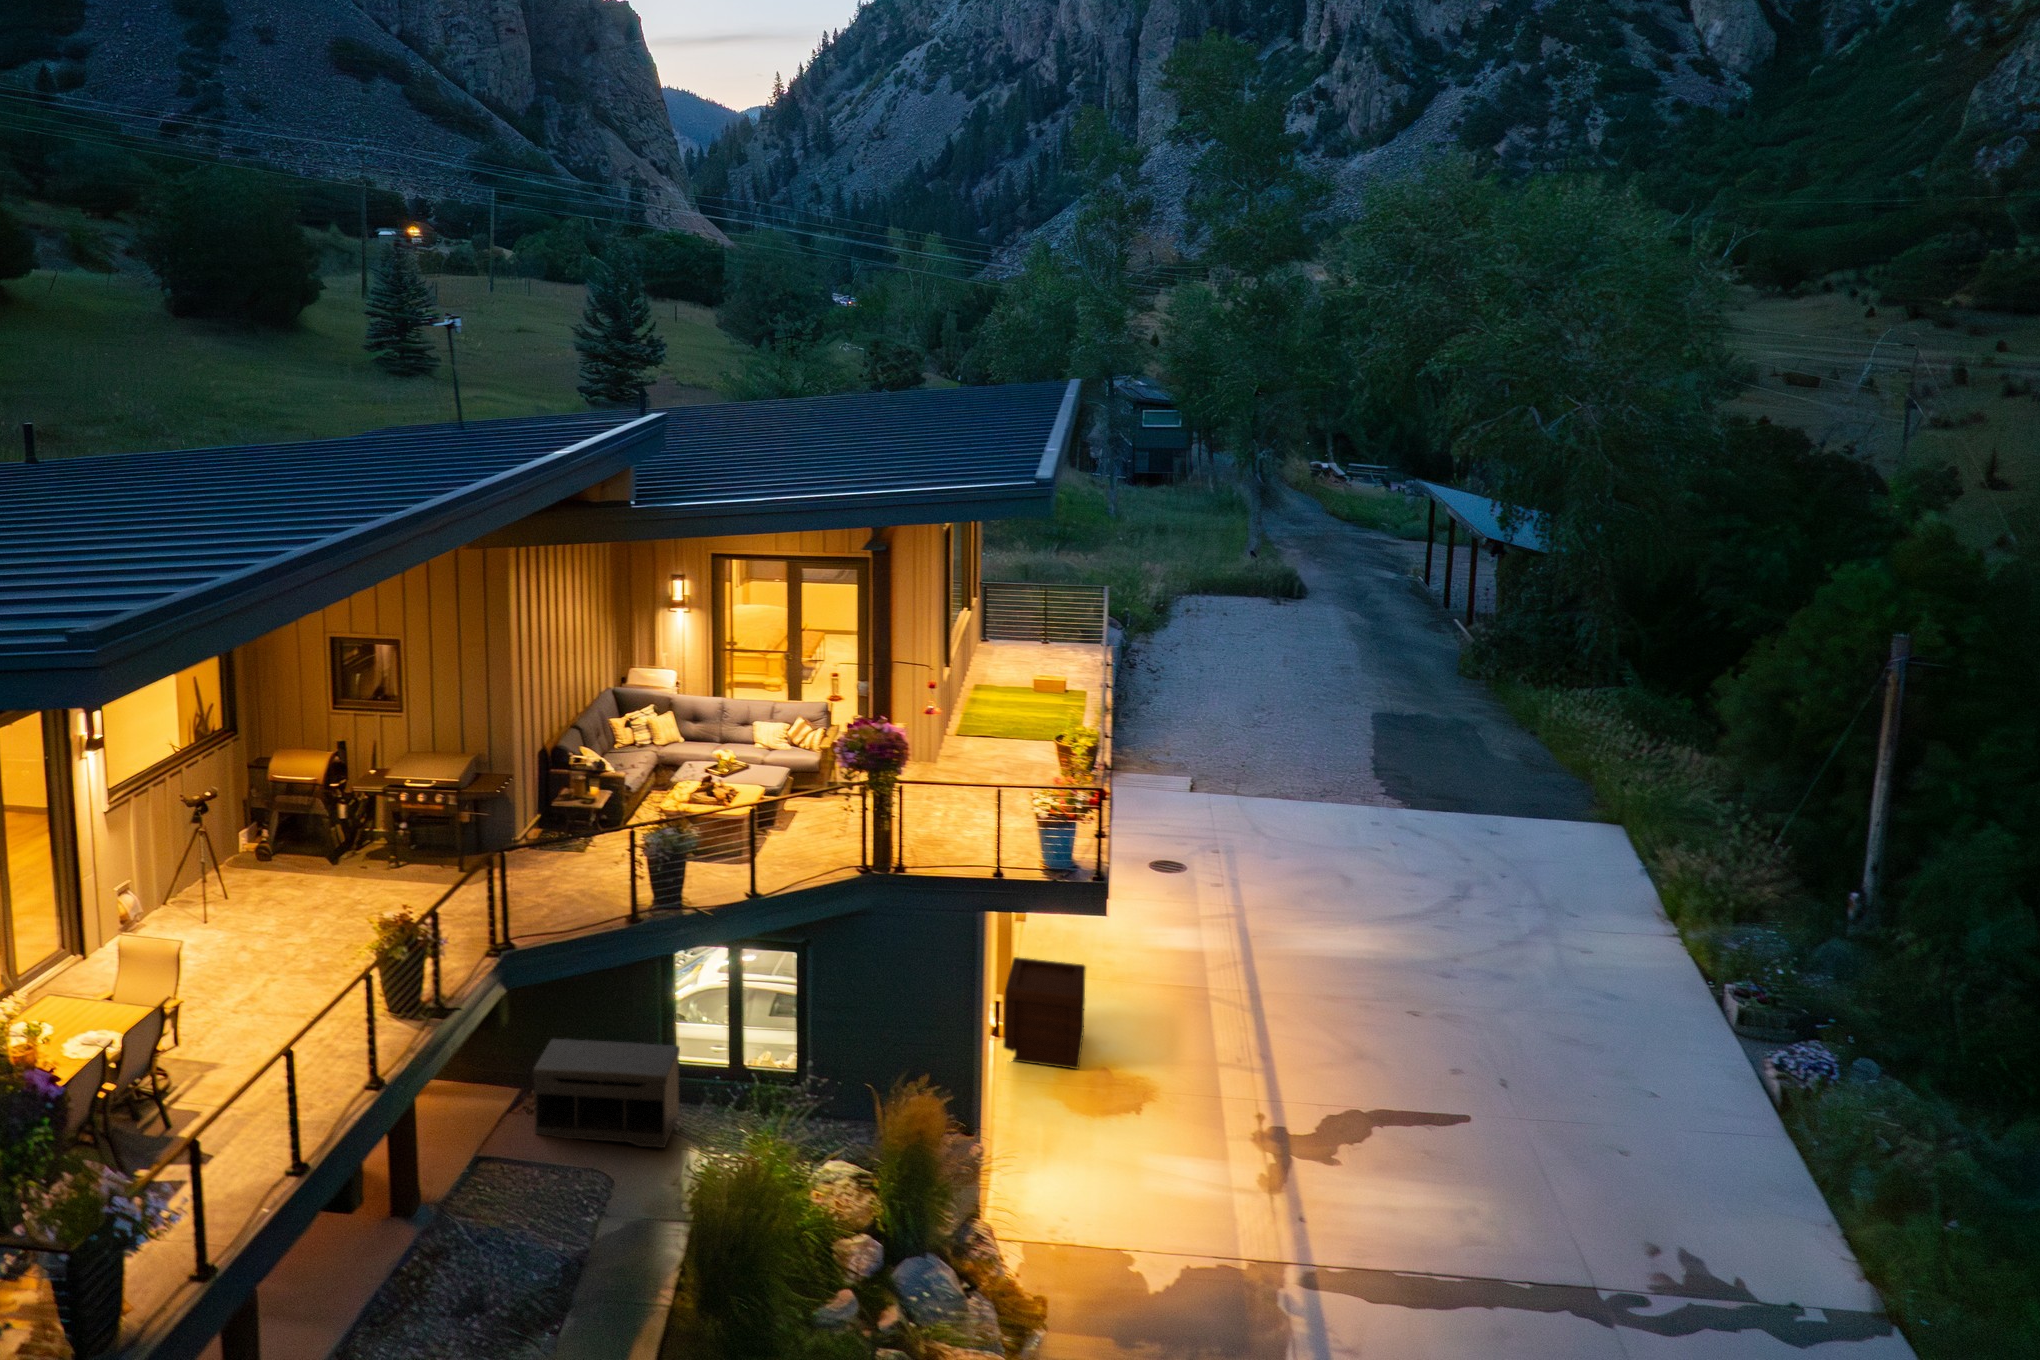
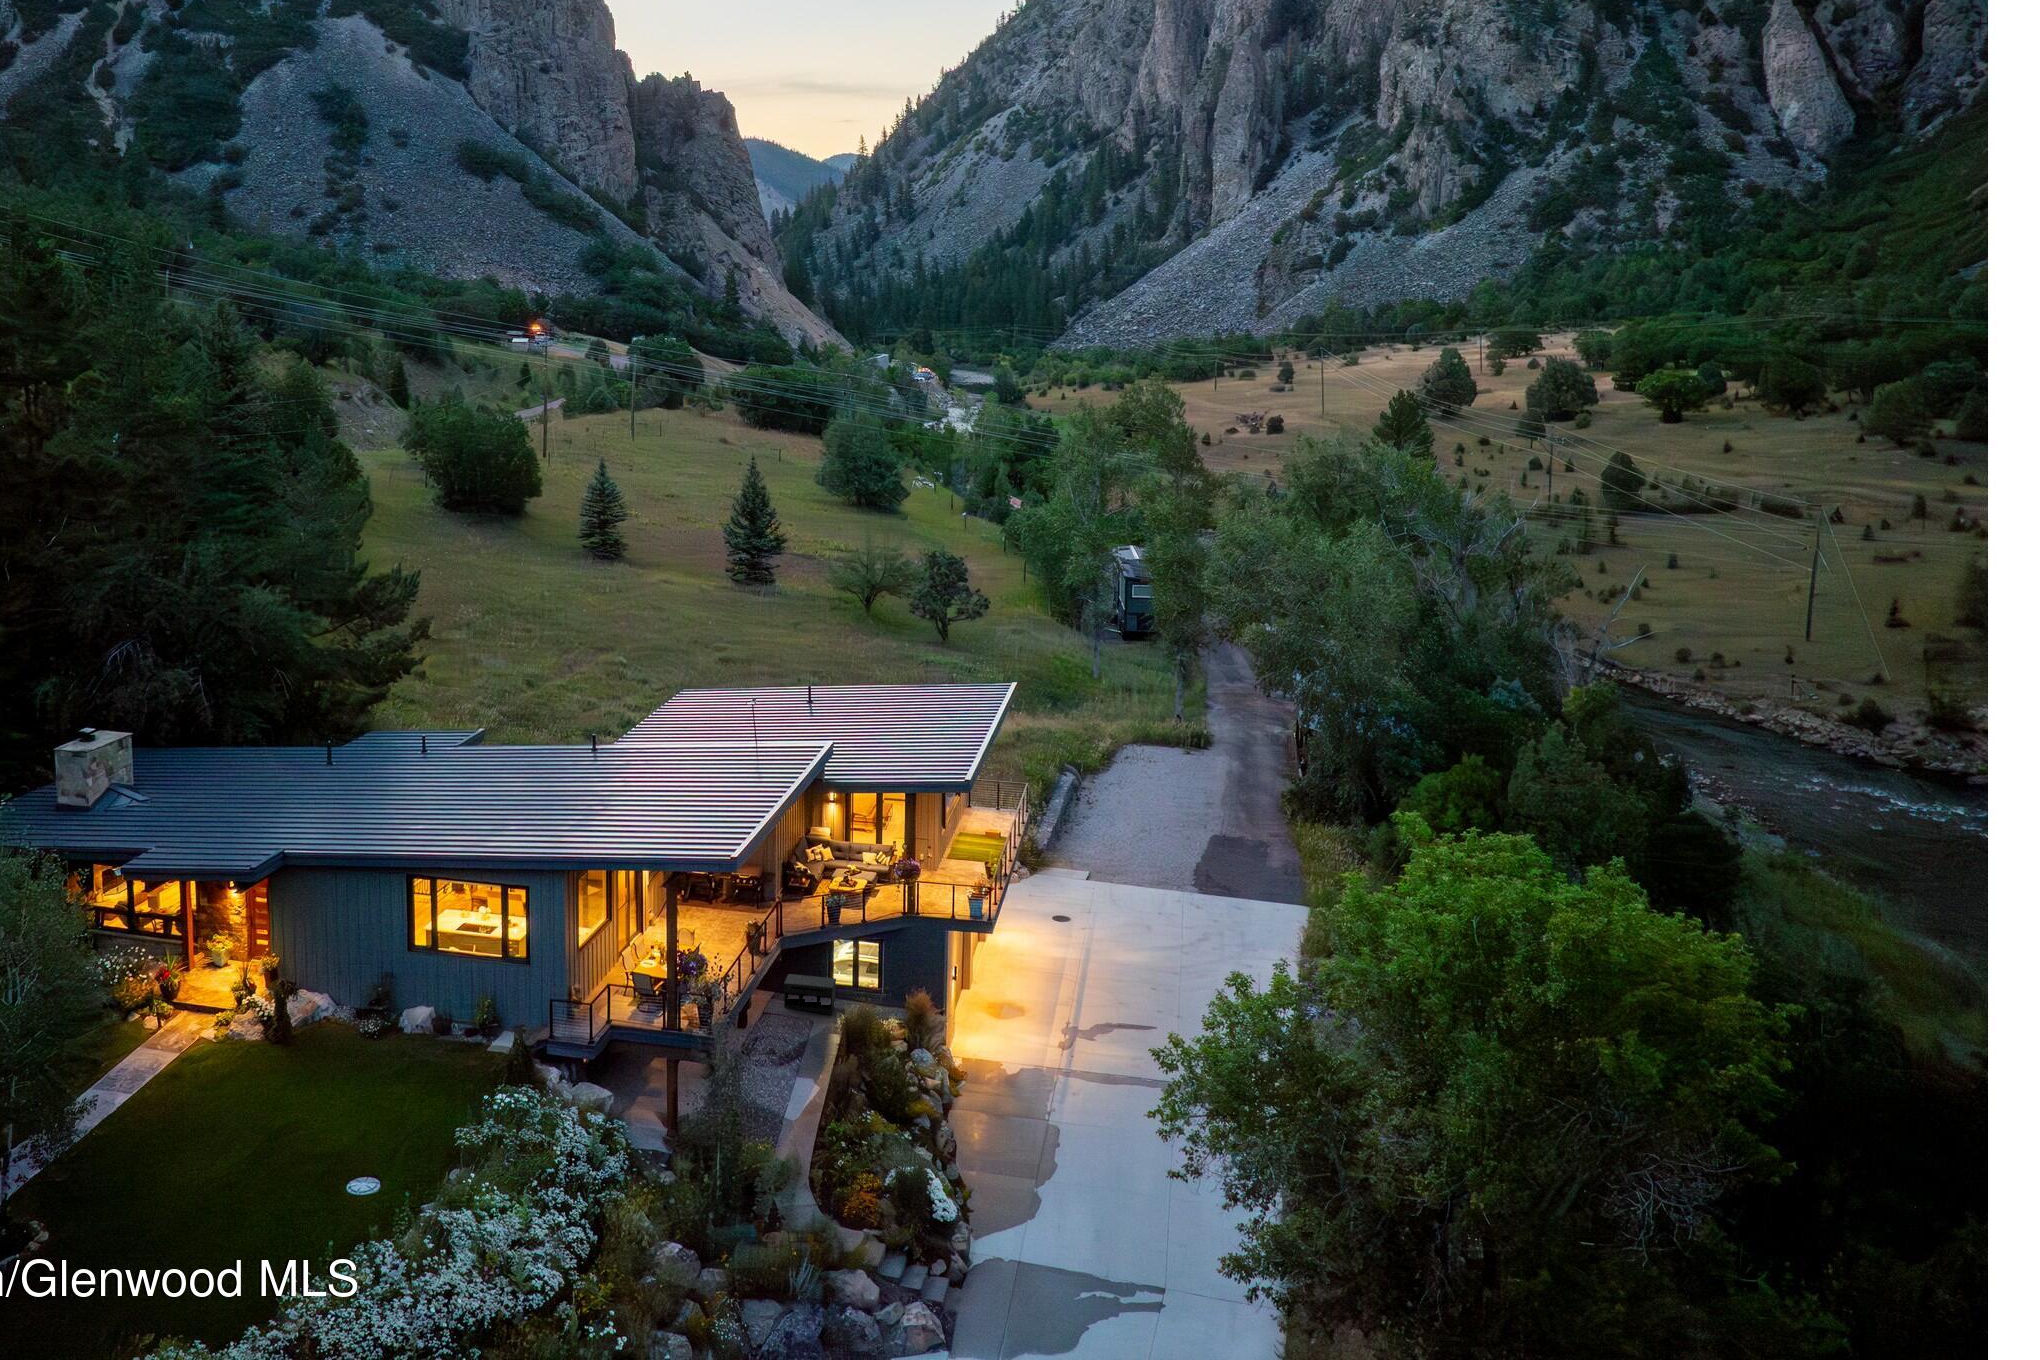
wooden crate: present [1003,957,1086,1069] -> none [964,955,1001,1002]

